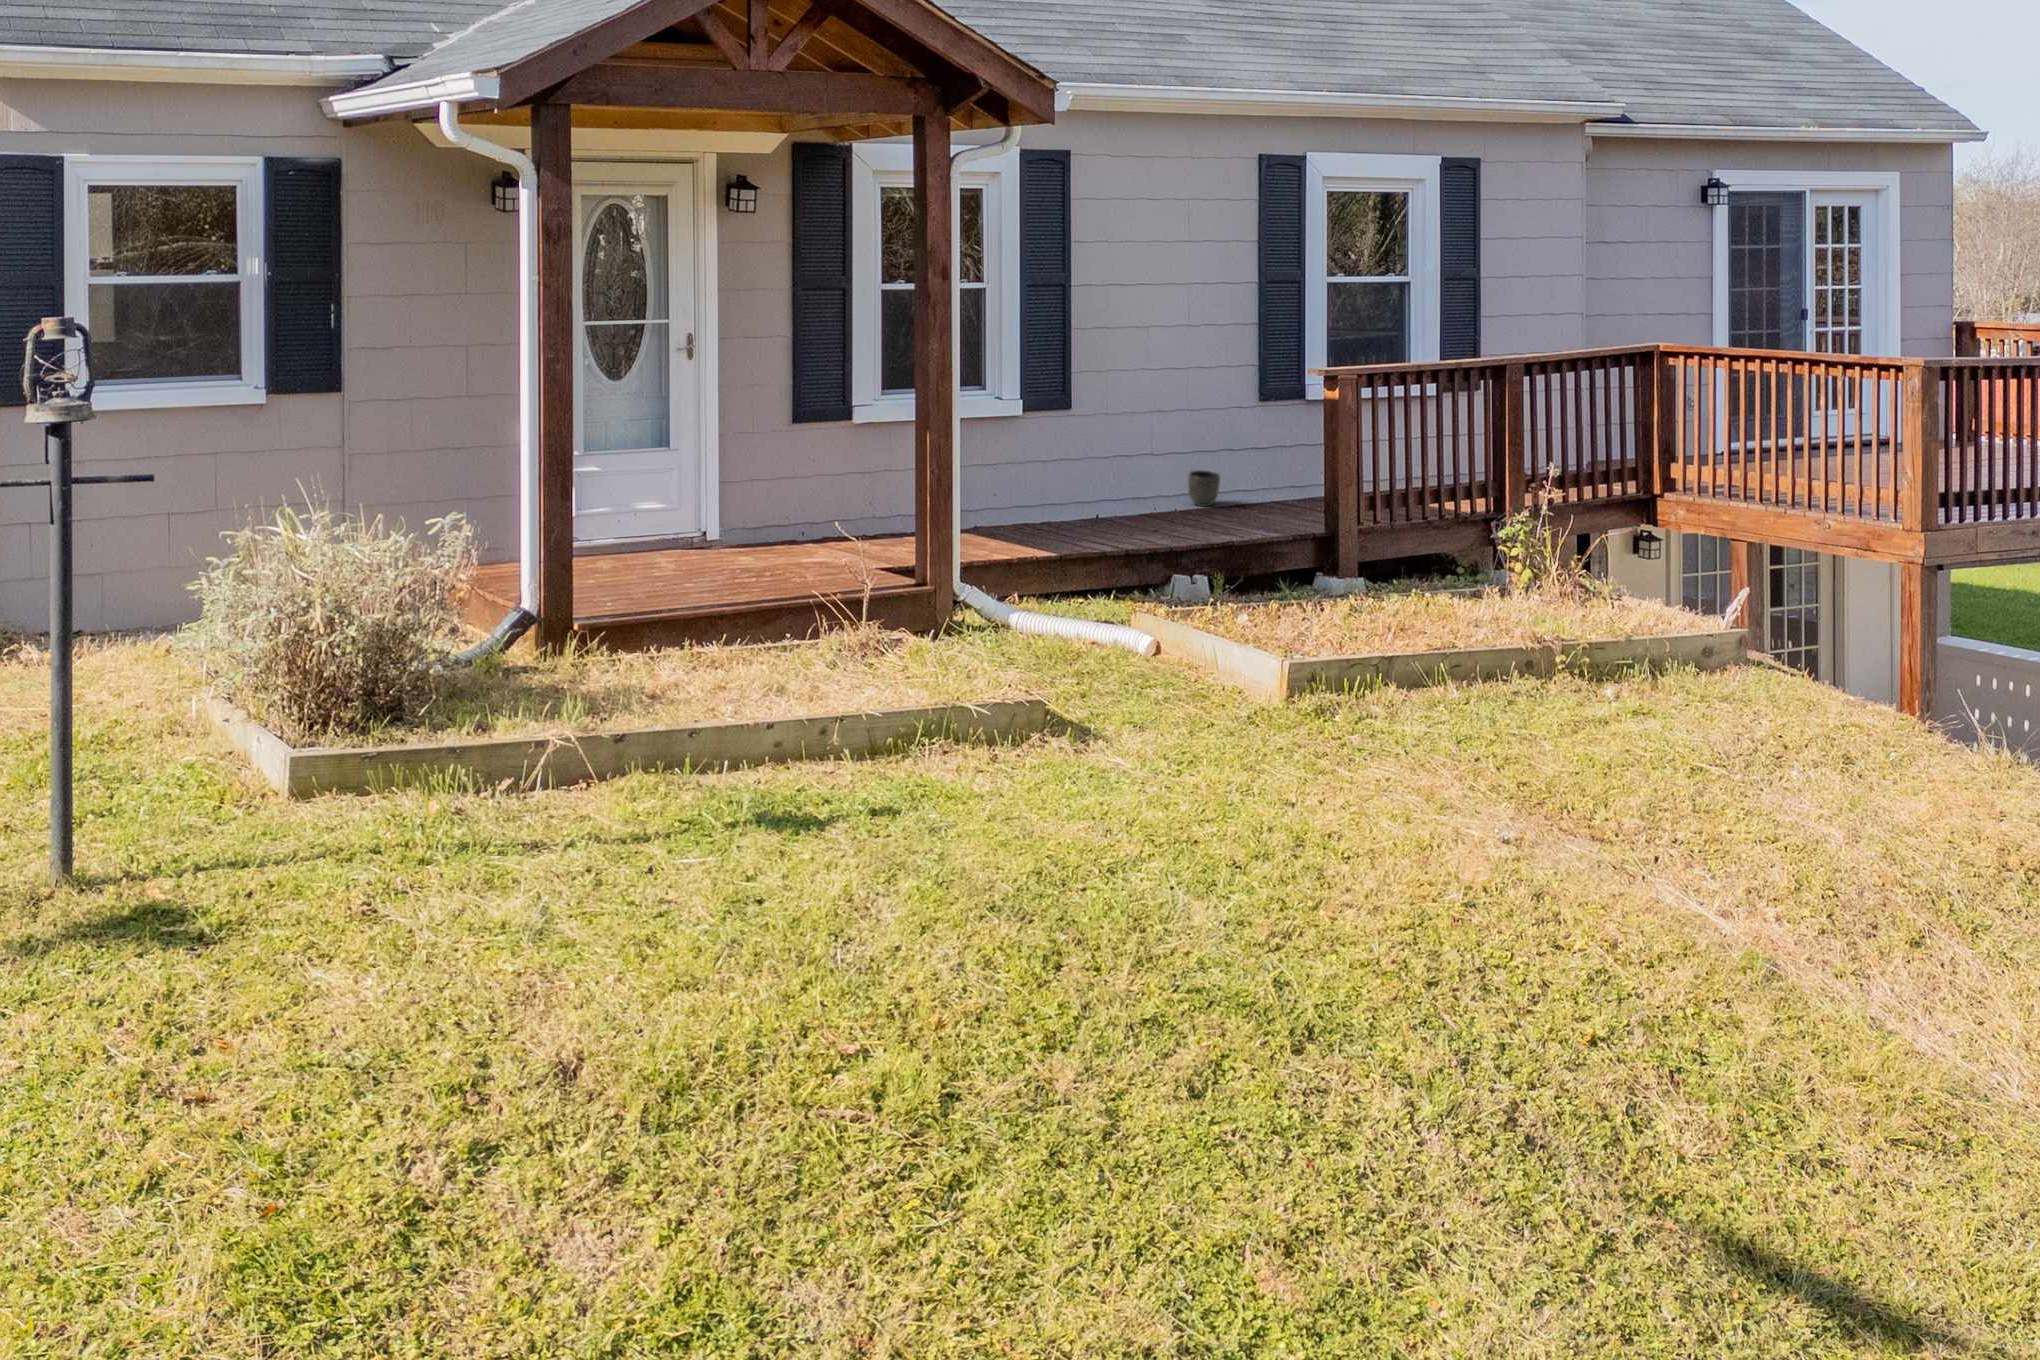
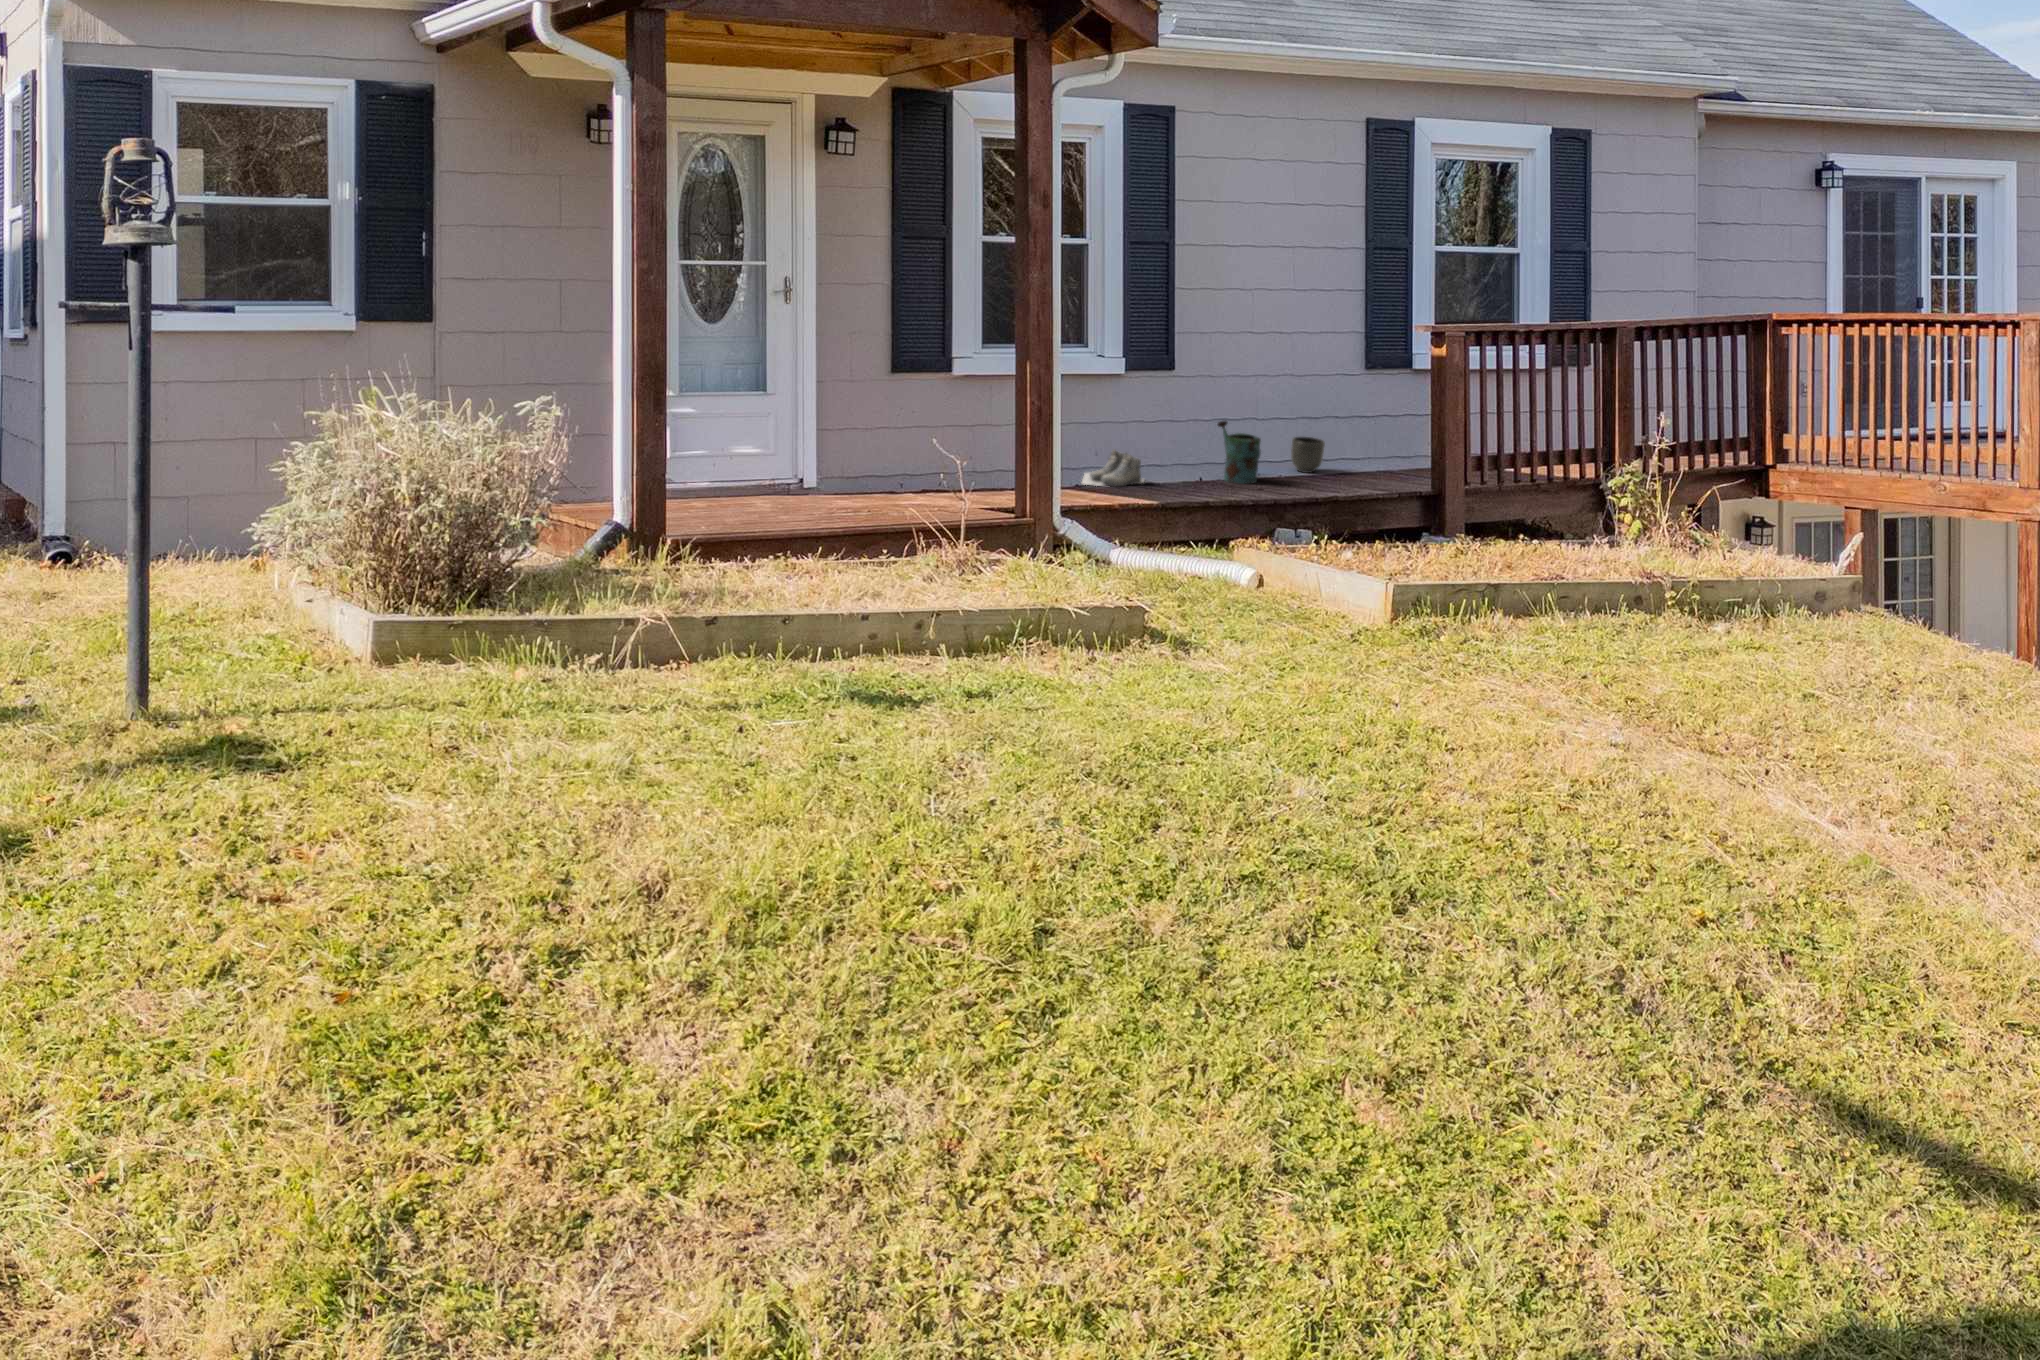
watering can: none [1115,459,1158,524] -> present [1217,421,1261,484]
boots: none [984,493,1046,534] -> present [1081,450,1144,487]

